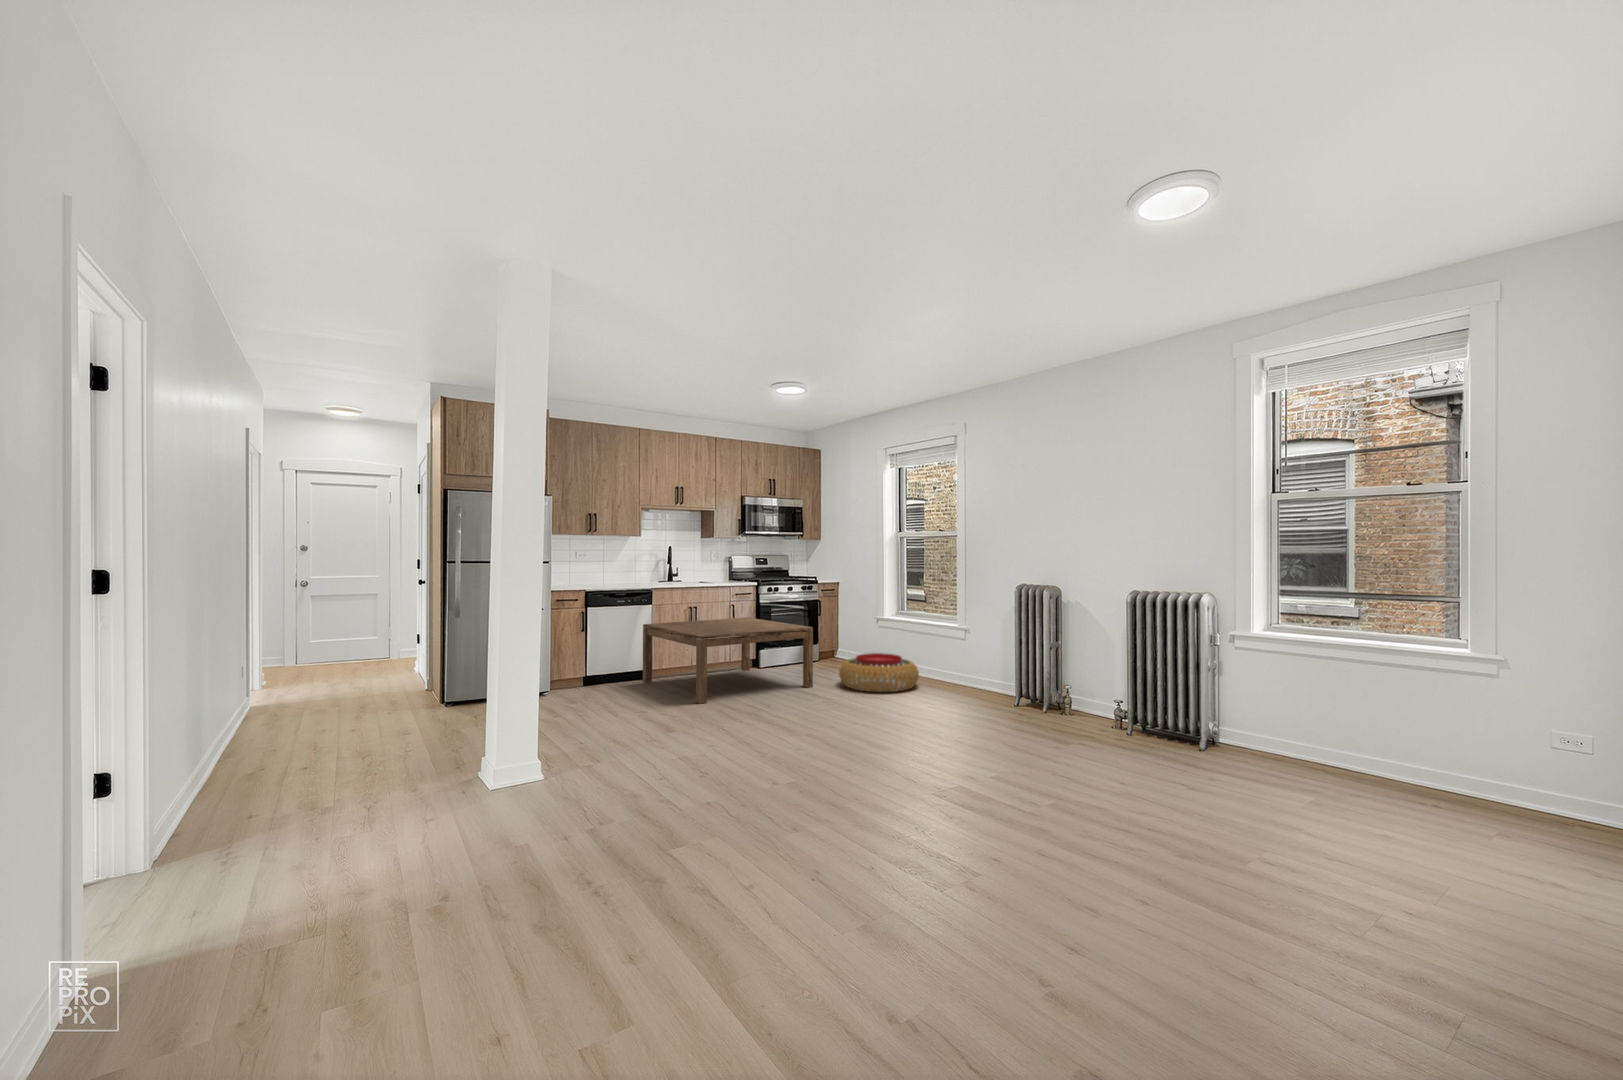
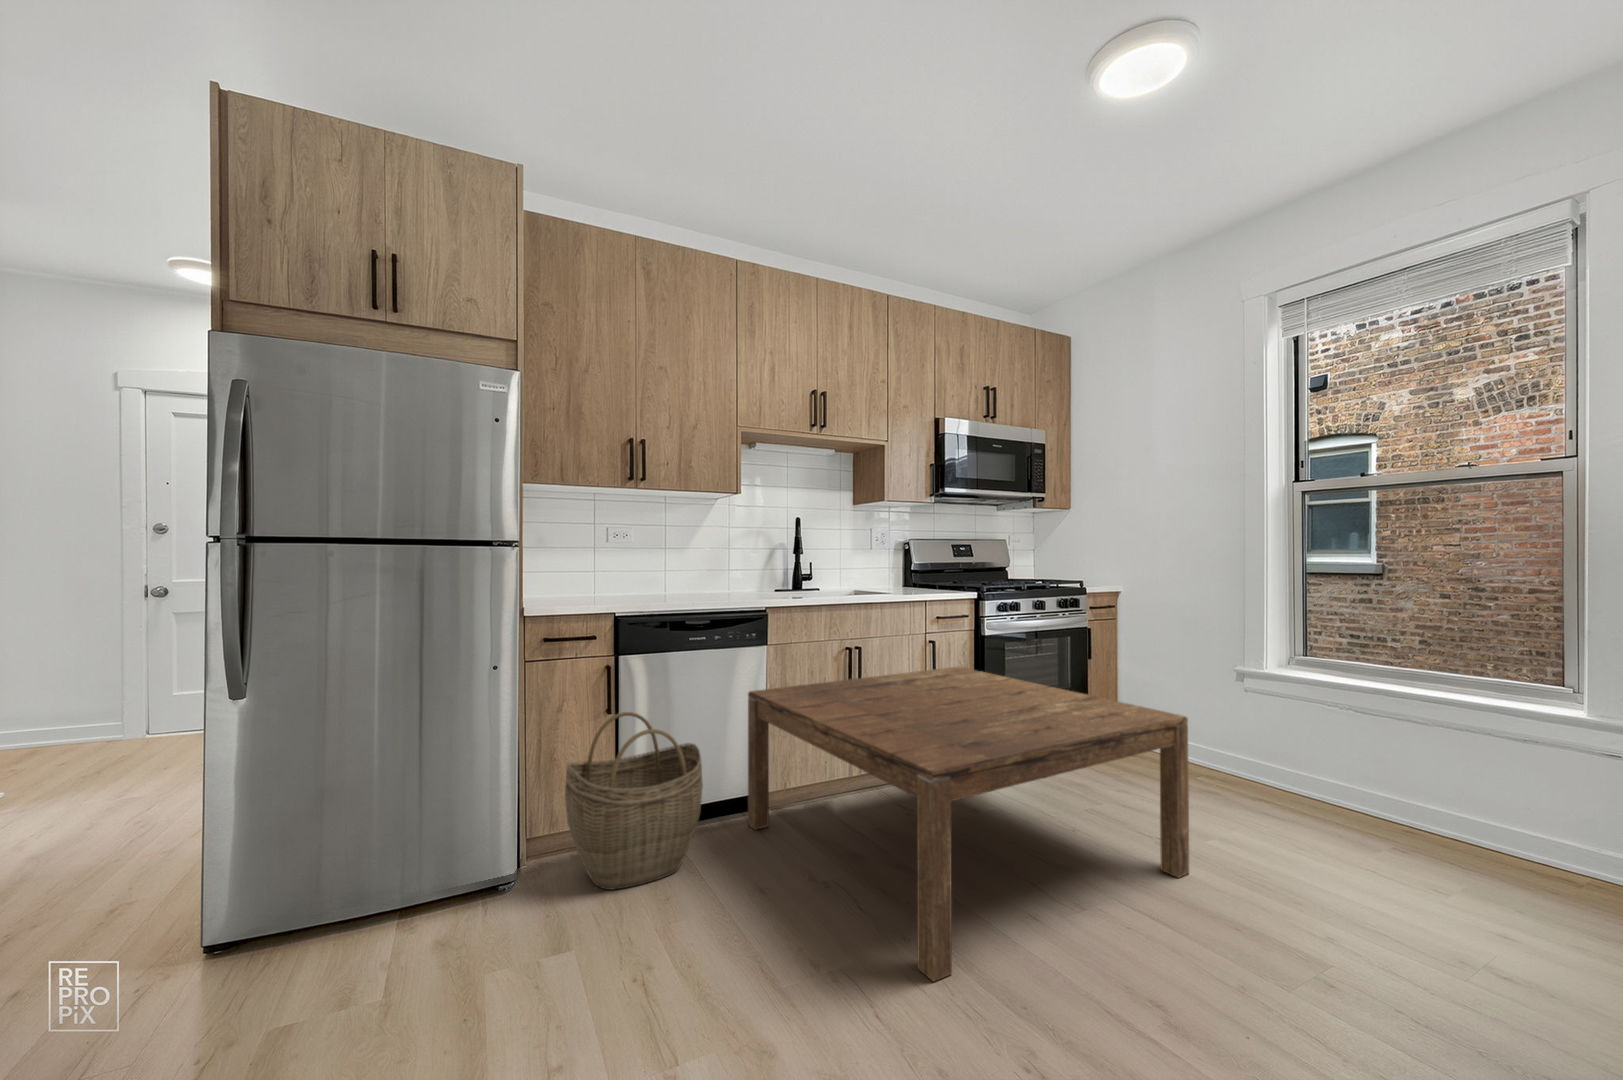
woven basket: none [568,630,623,694] -> present [565,712,703,890]
pouf: present [839,653,919,692] -> none [1243,778,1525,925]

